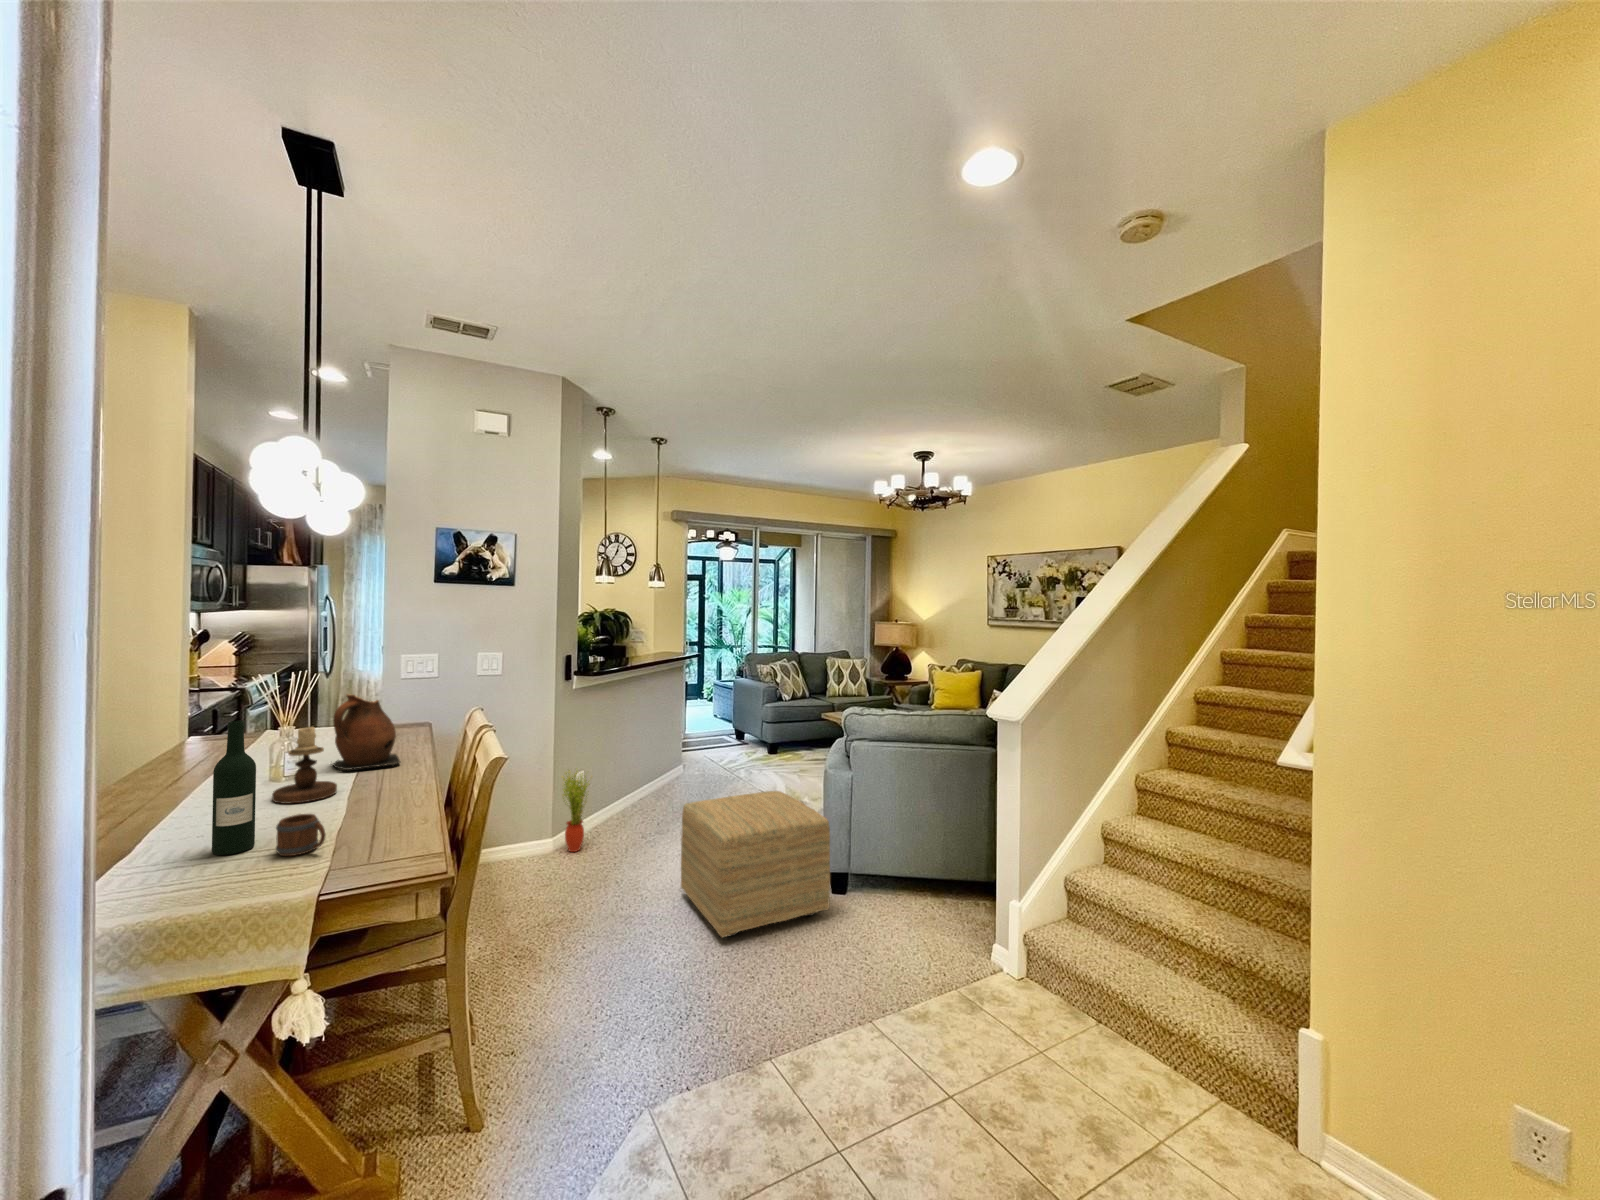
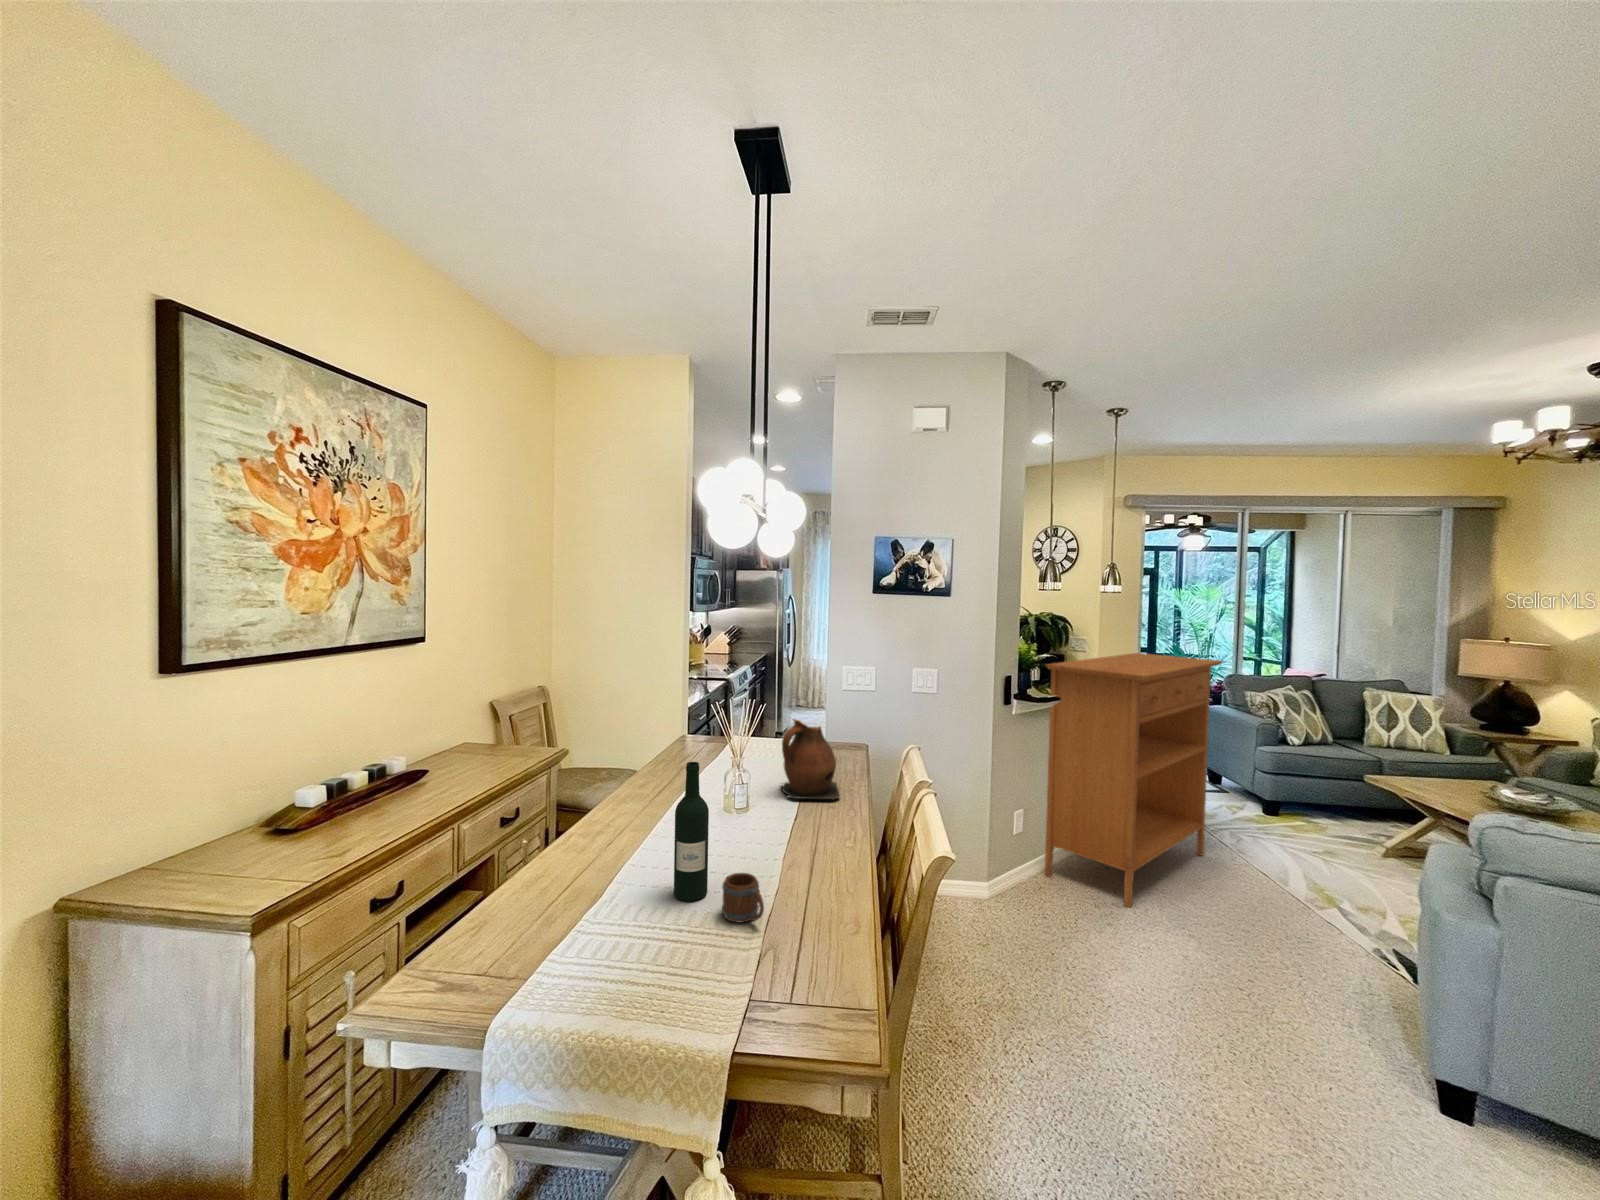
console table: none [602,636,736,832] -> present [1045,653,1223,908]
candlestick: present [272,727,337,803] -> none [729,757,782,837]
potted plant: present [562,770,590,852] -> none [999,809,1035,907]
ottoman: present [681,791,830,937] -> none [1161,902,1456,1158]

